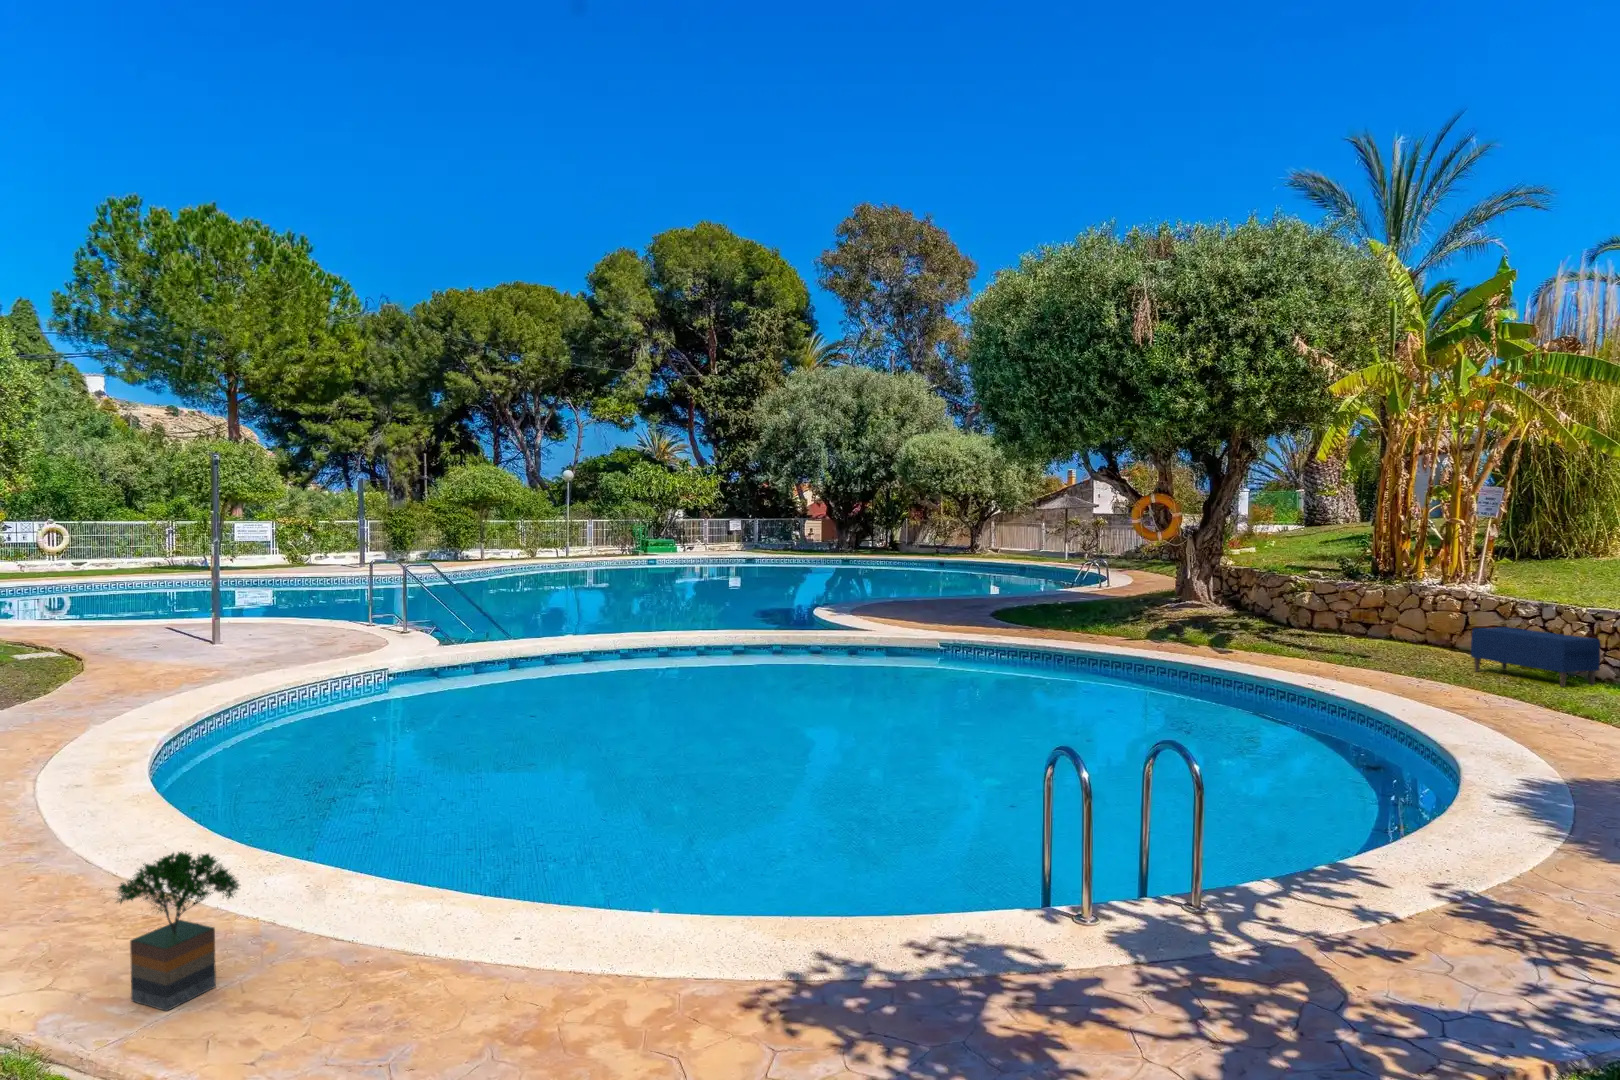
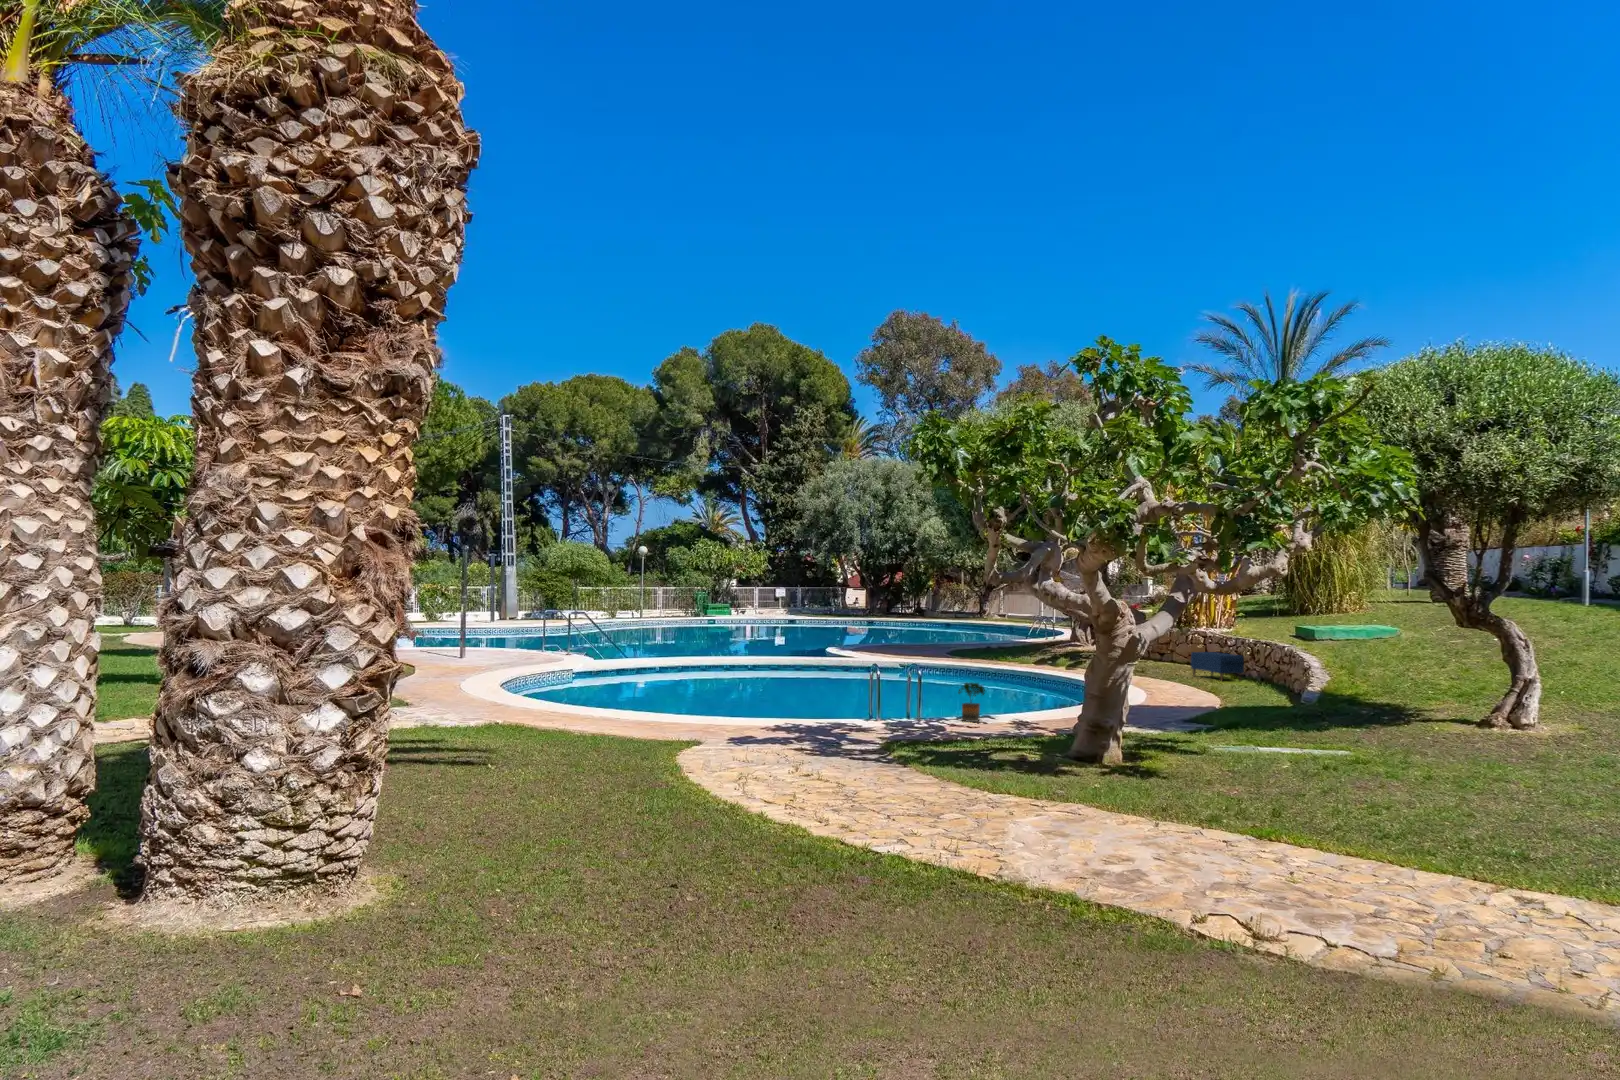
potted tree: present [117,852,239,1011] -> present [958,683,985,722]

